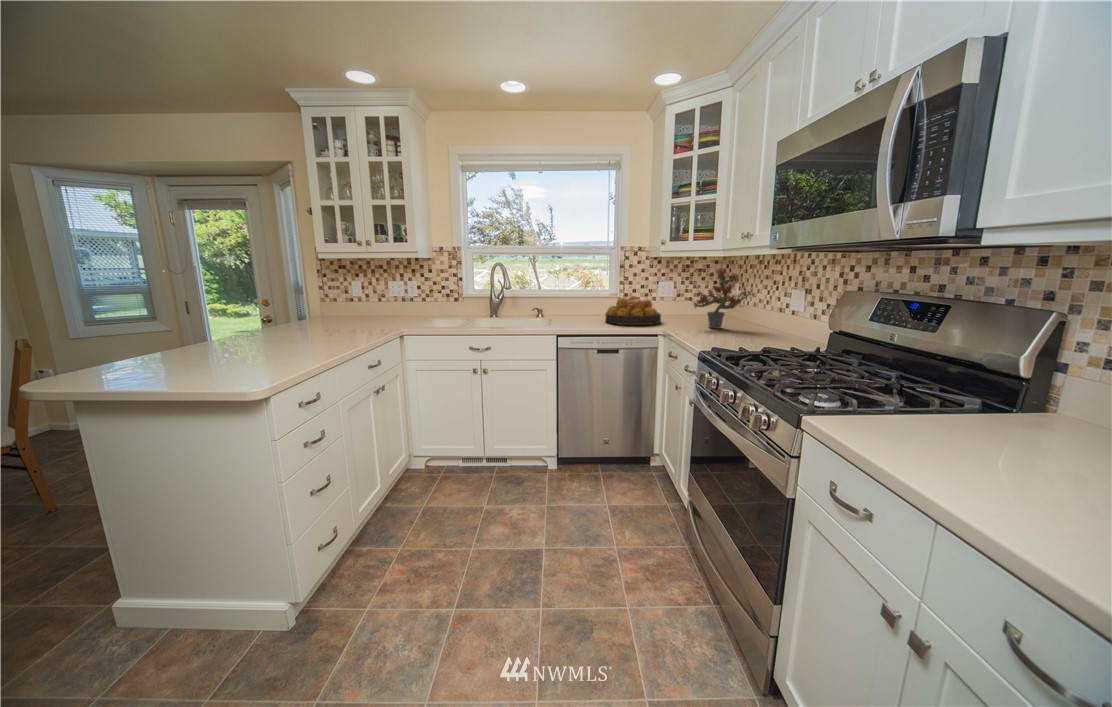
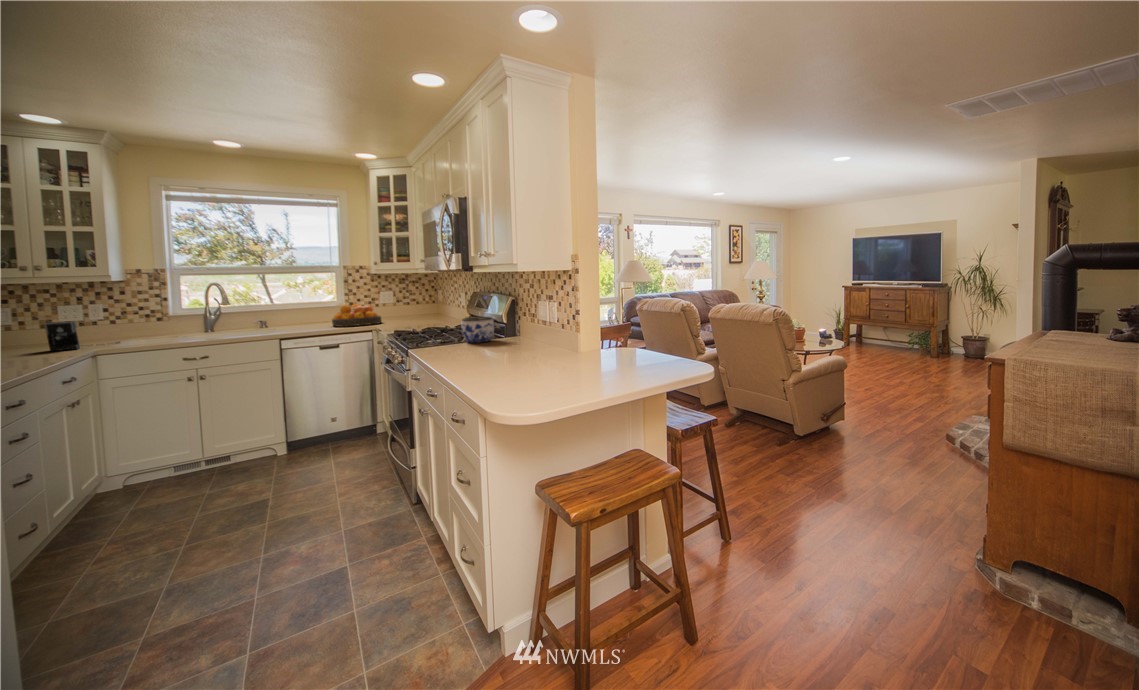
potted plant: present [693,265,753,329] -> none [396,270,446,322]
coffee maker: none [370,300,423,329] -> present [45,321,120,351]
jar: none [905,387,1011,459] -> present [461,316,494,343]

